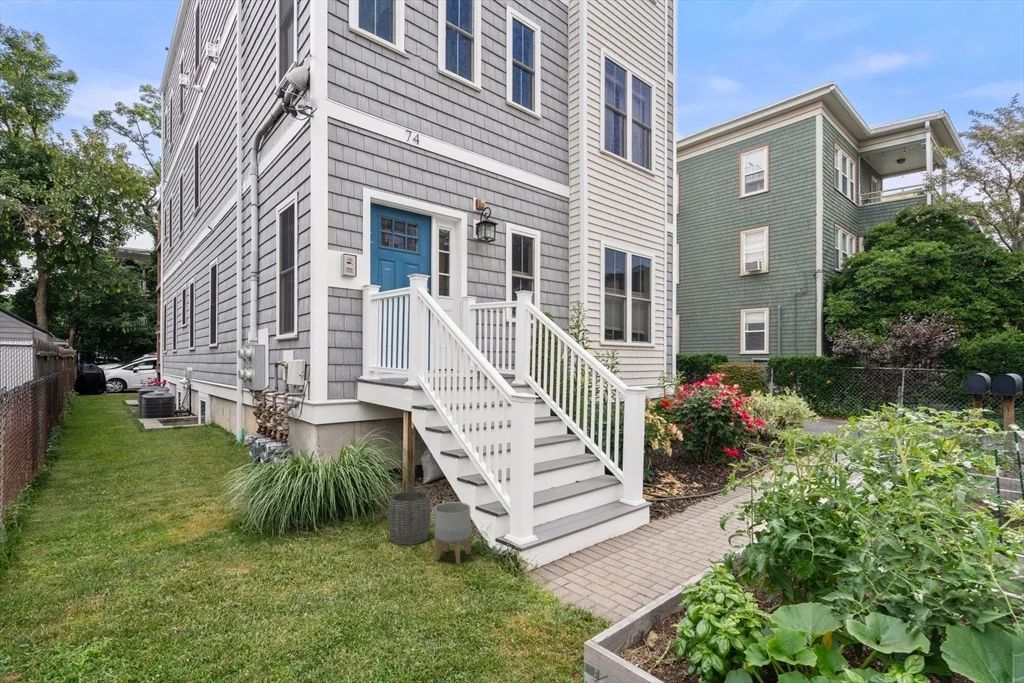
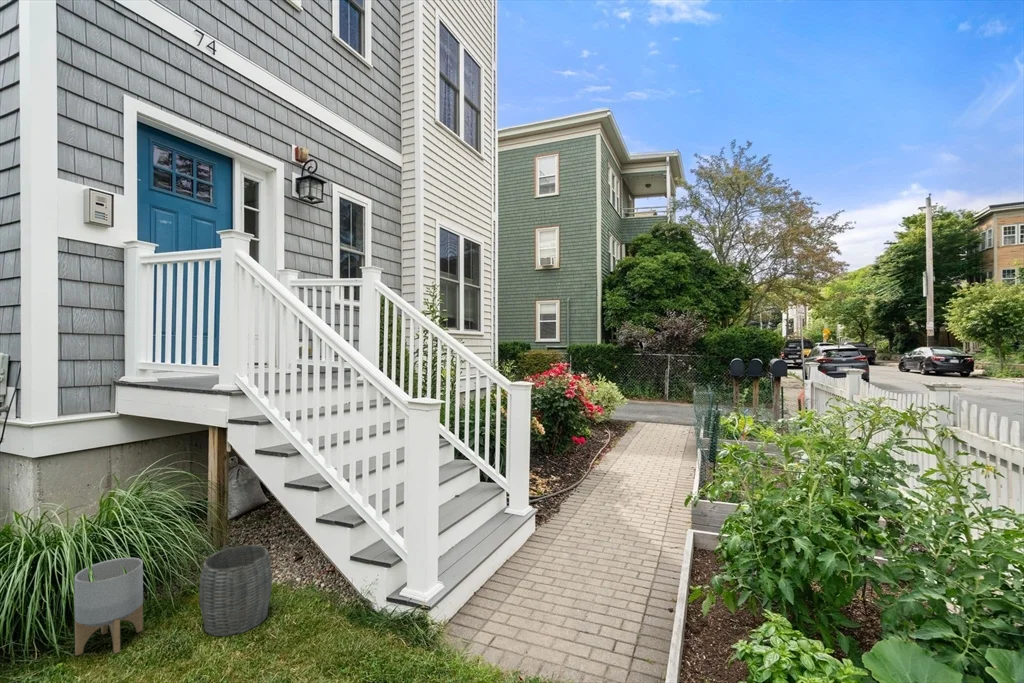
planter: present [434,502,470,564] -> present [74,557,143,655]

